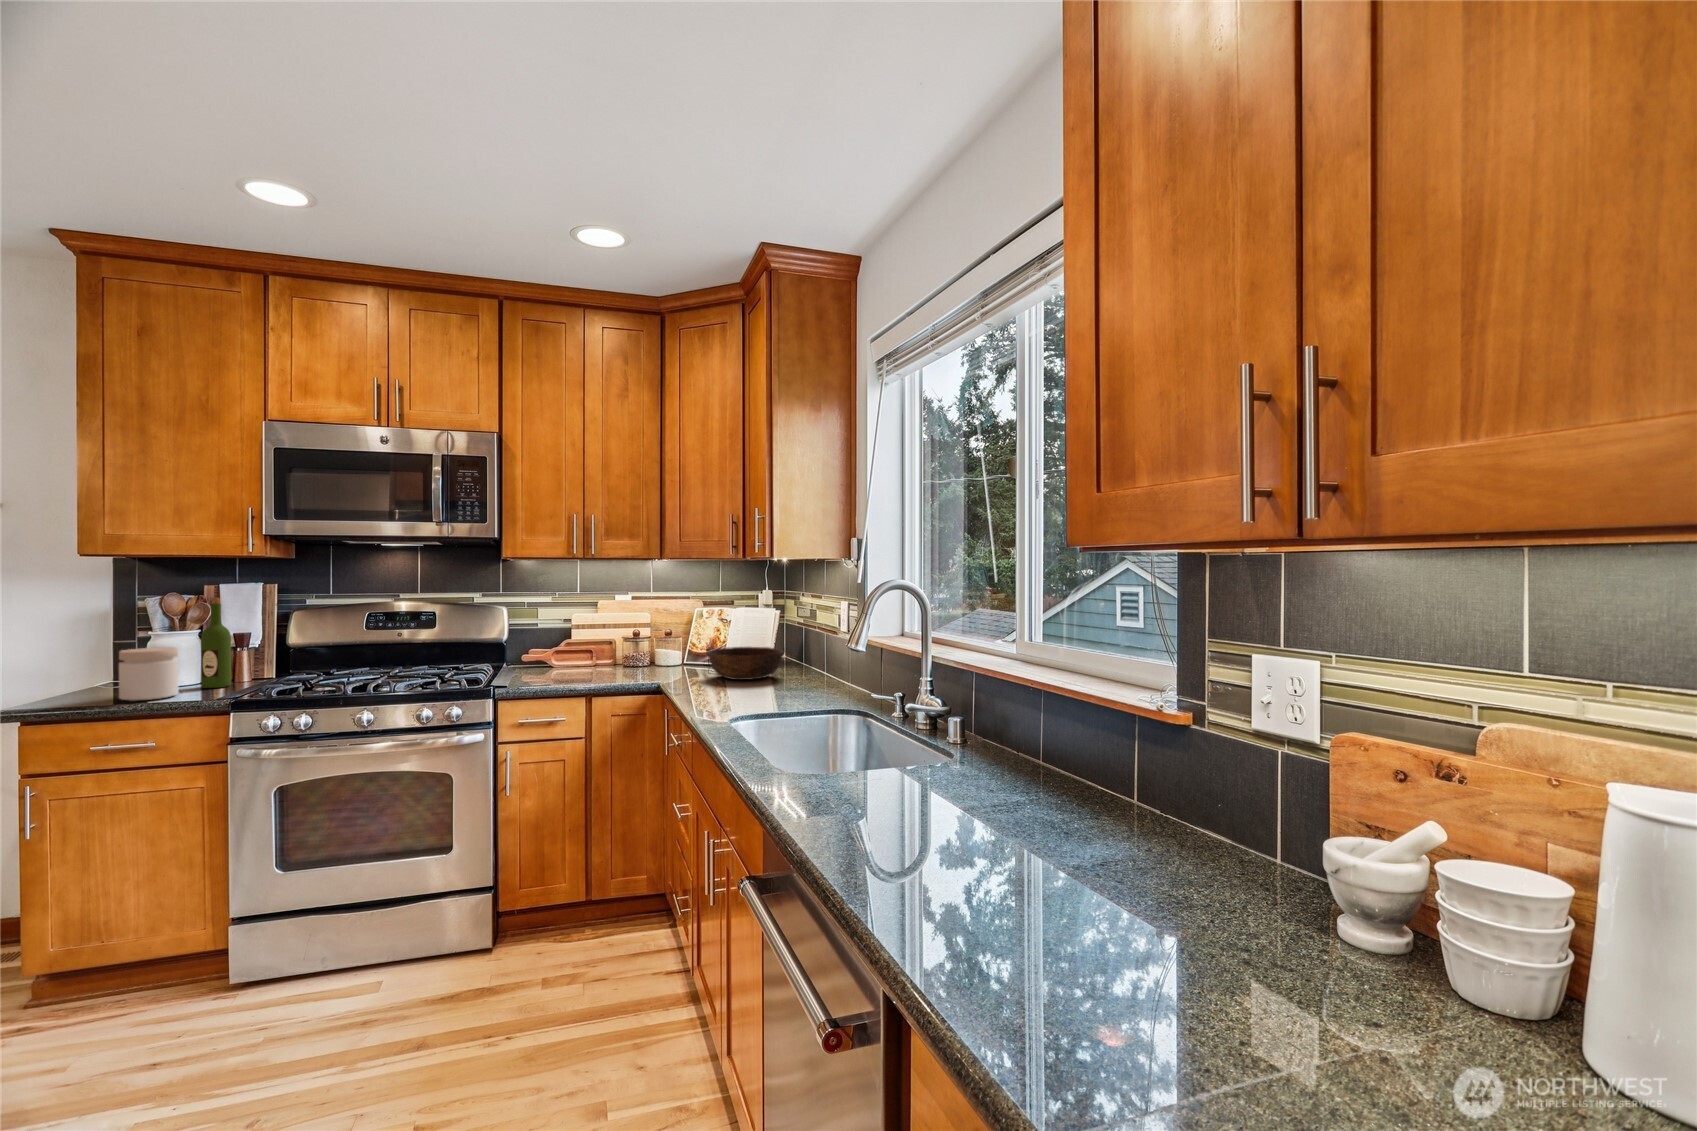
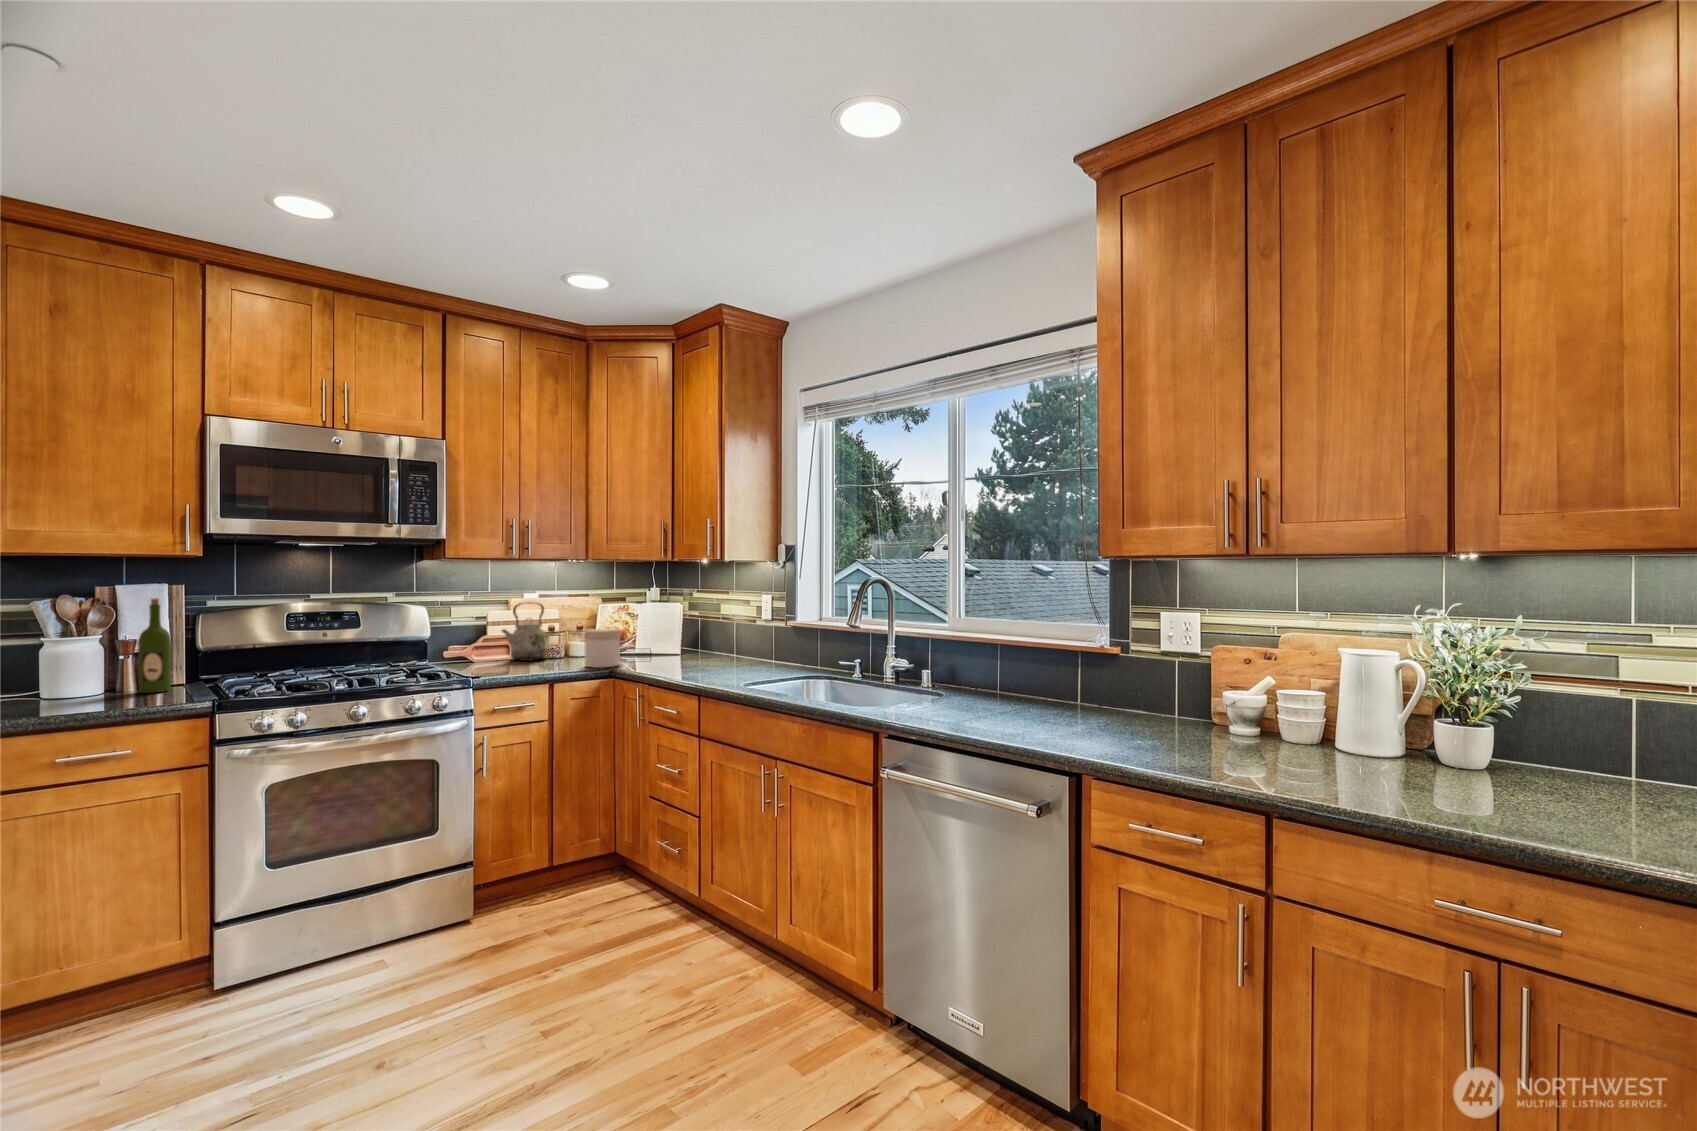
kettle: none [567,605,620,669] -> present [501,602,547,661]
jar: present [119,647,179,701] -> present [584,629,620,668]
bowl: present [706,647,784,680] -> none [645,636,712,662]

